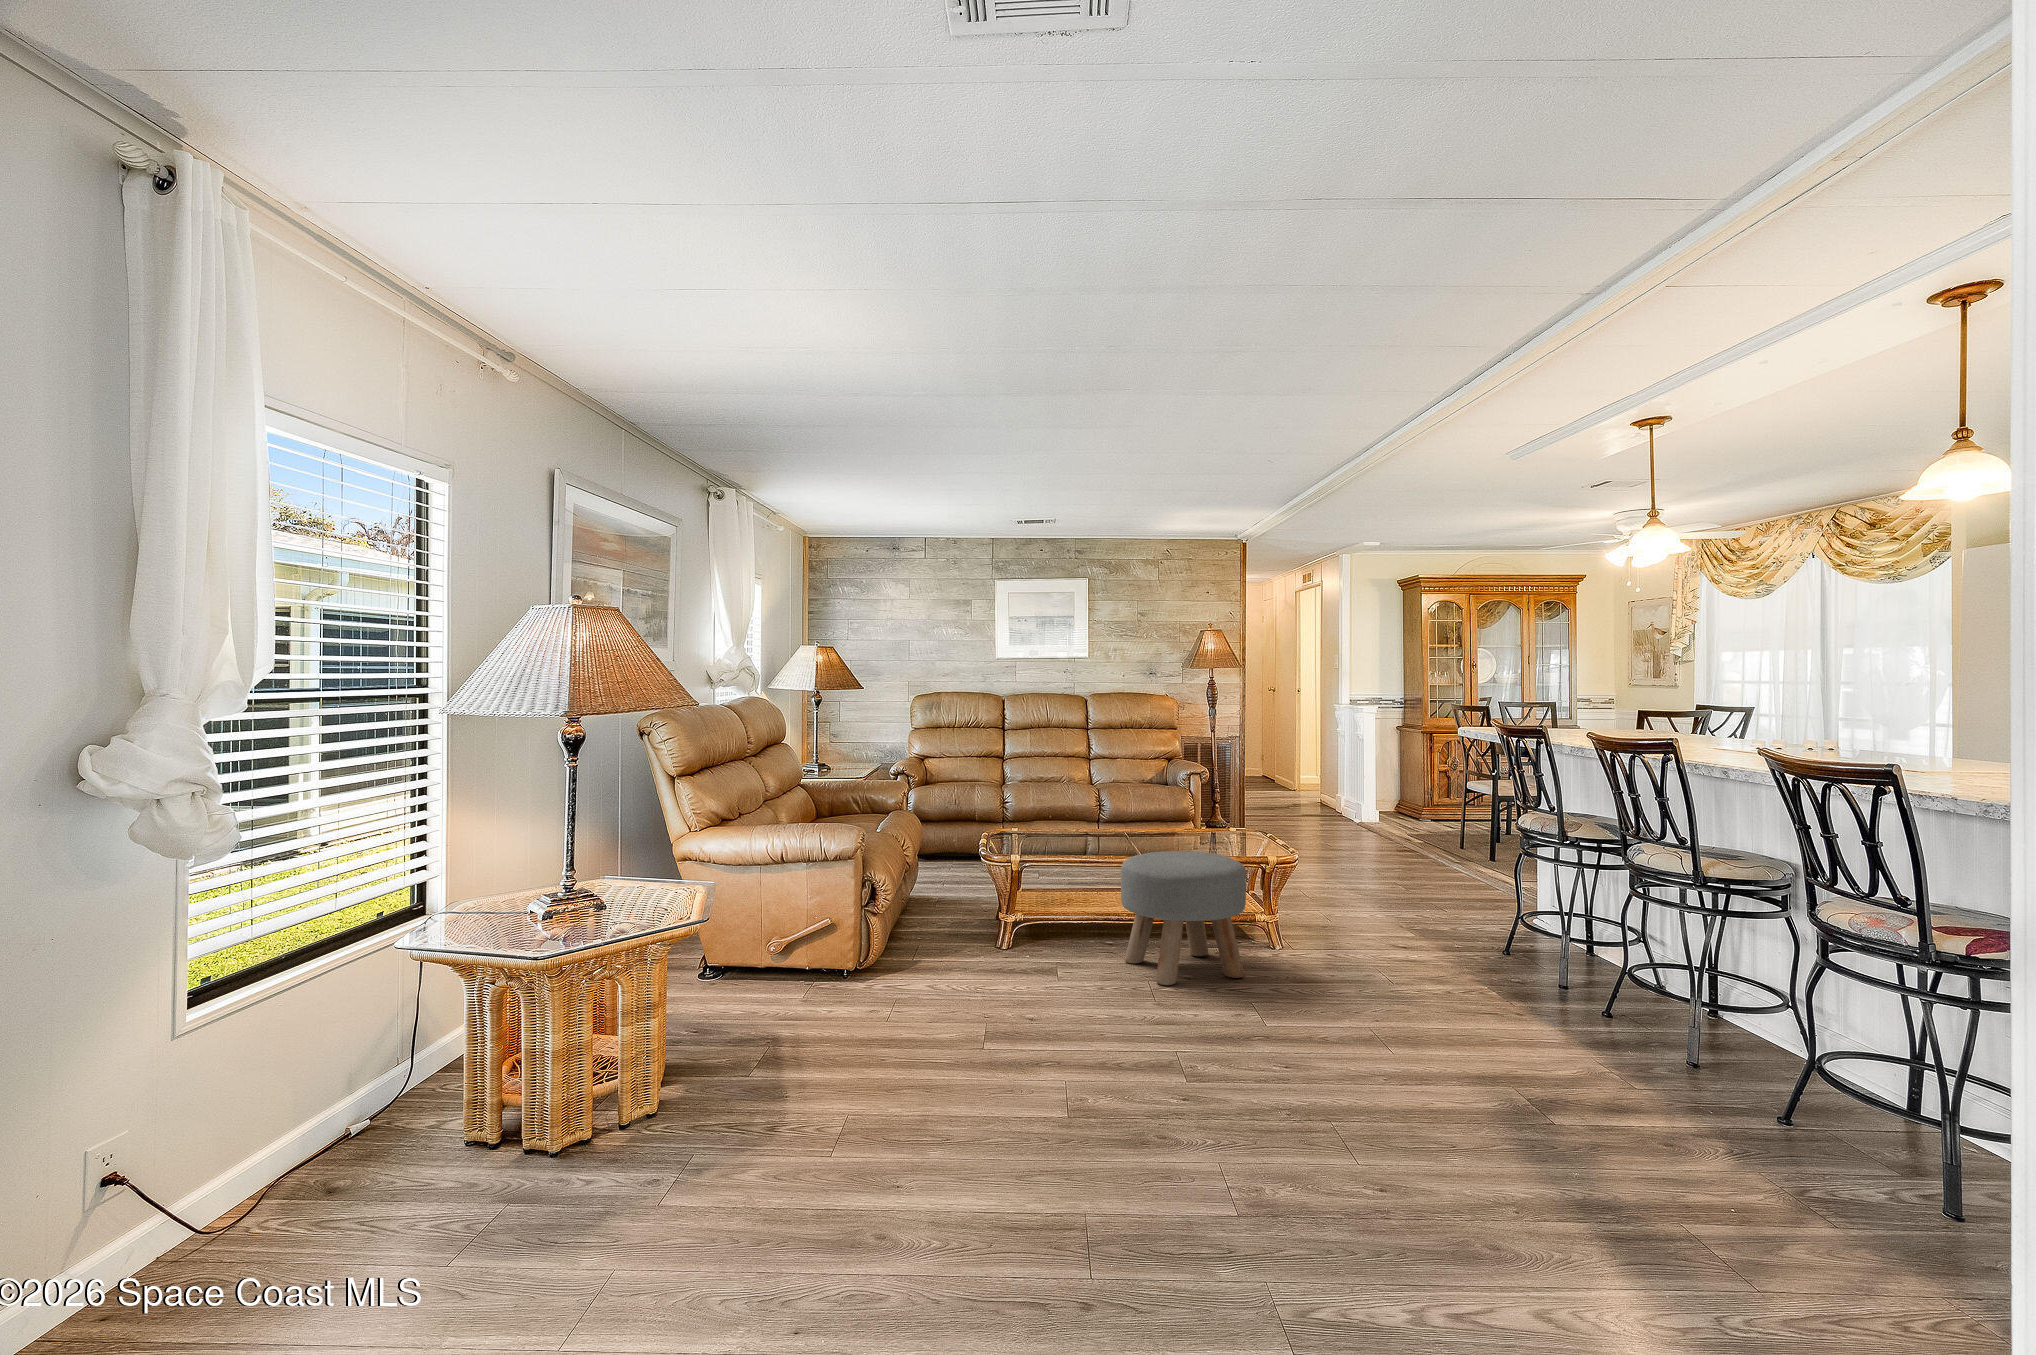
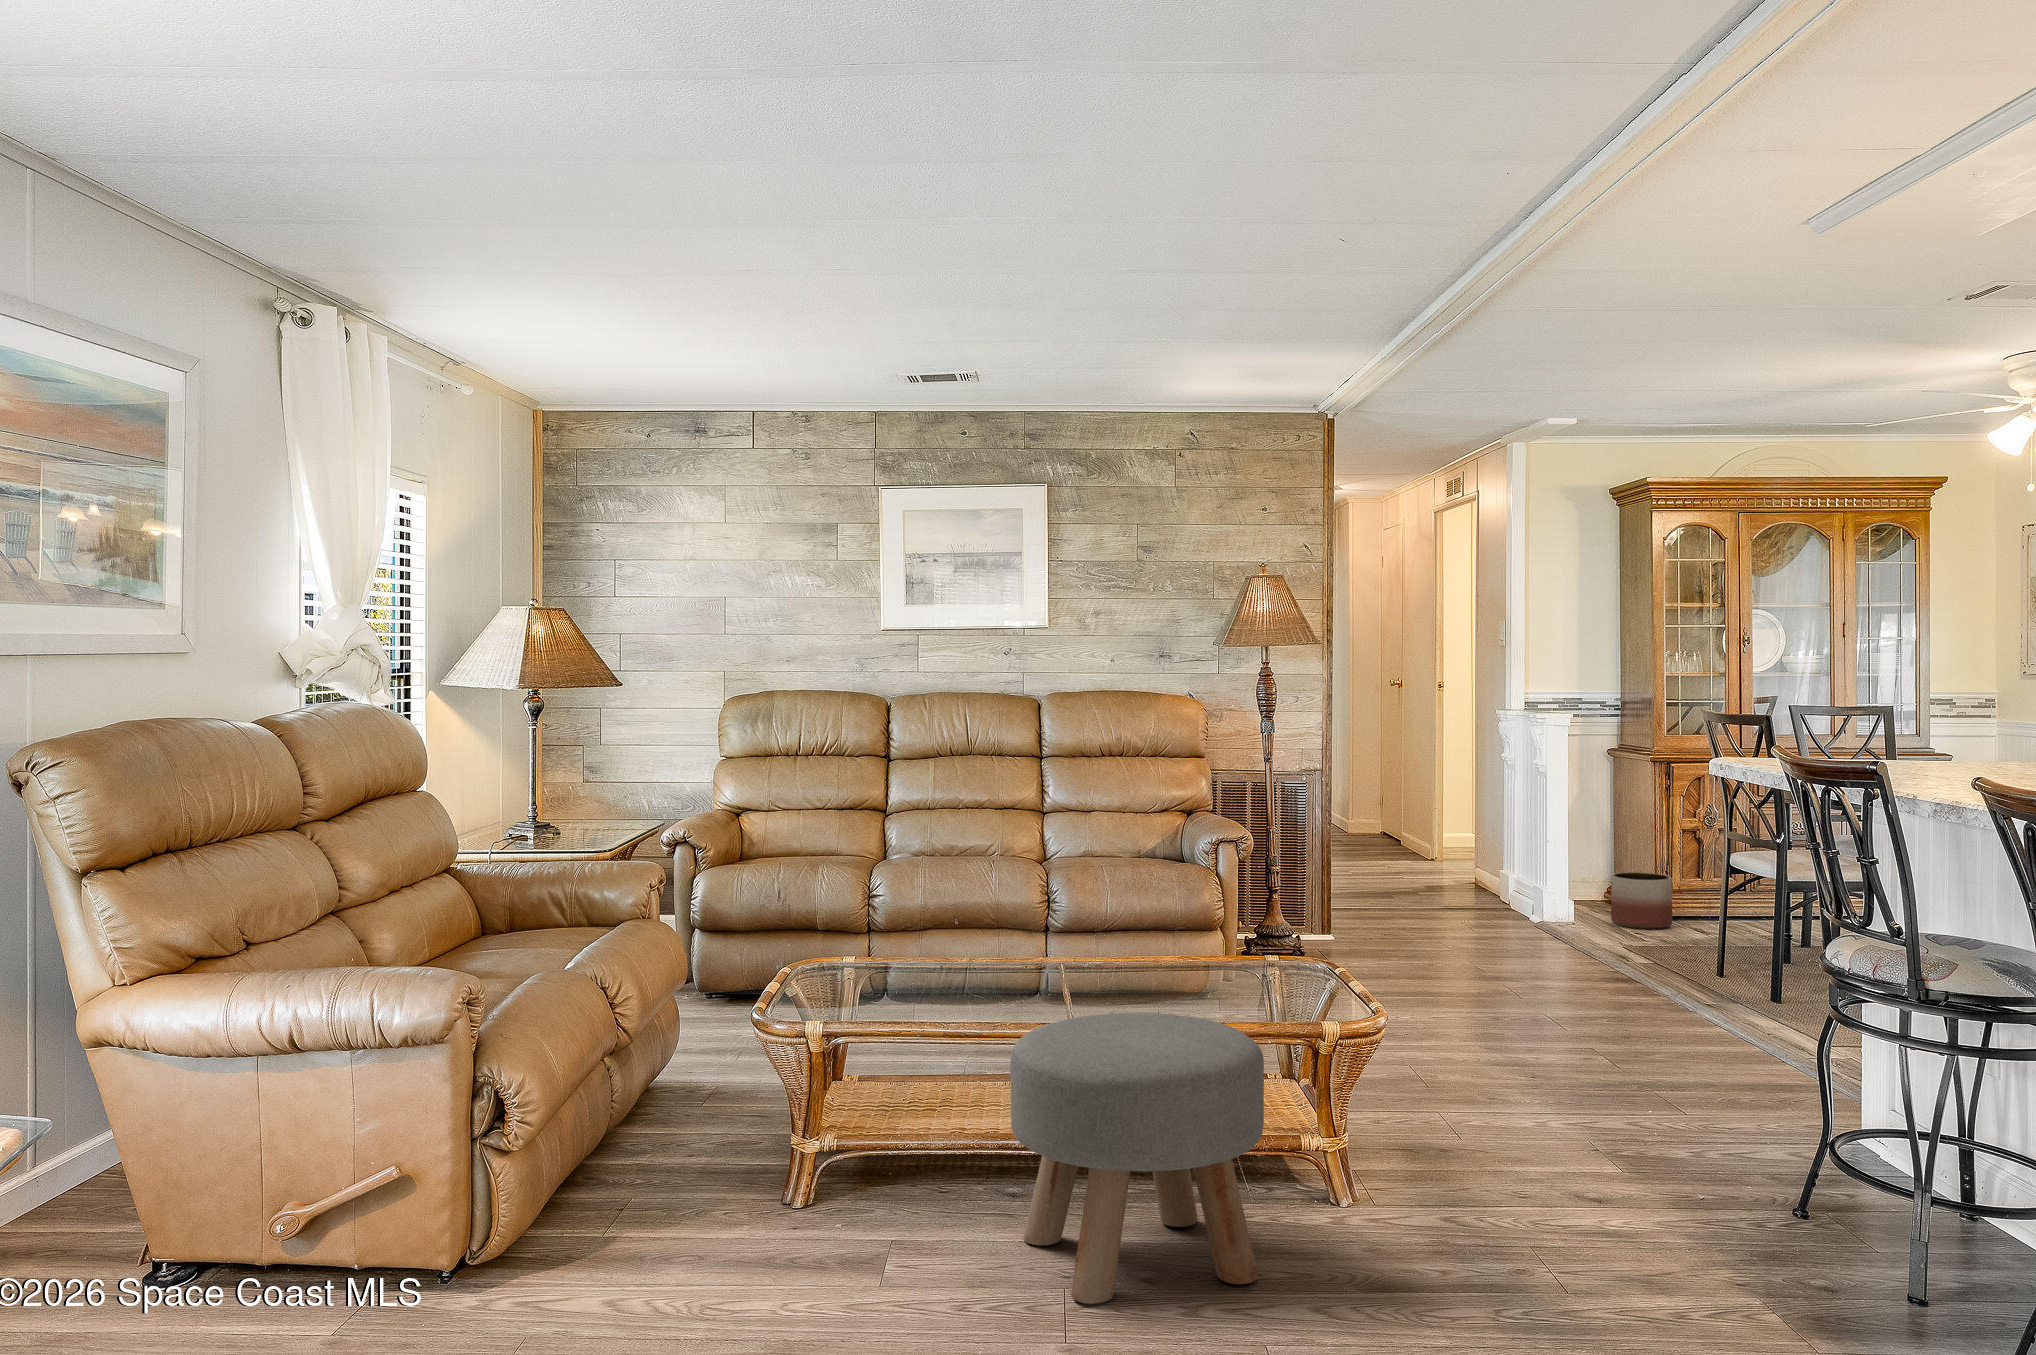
planter: none [1400,795,1434,826] -> present [1611,872,1672,929]

